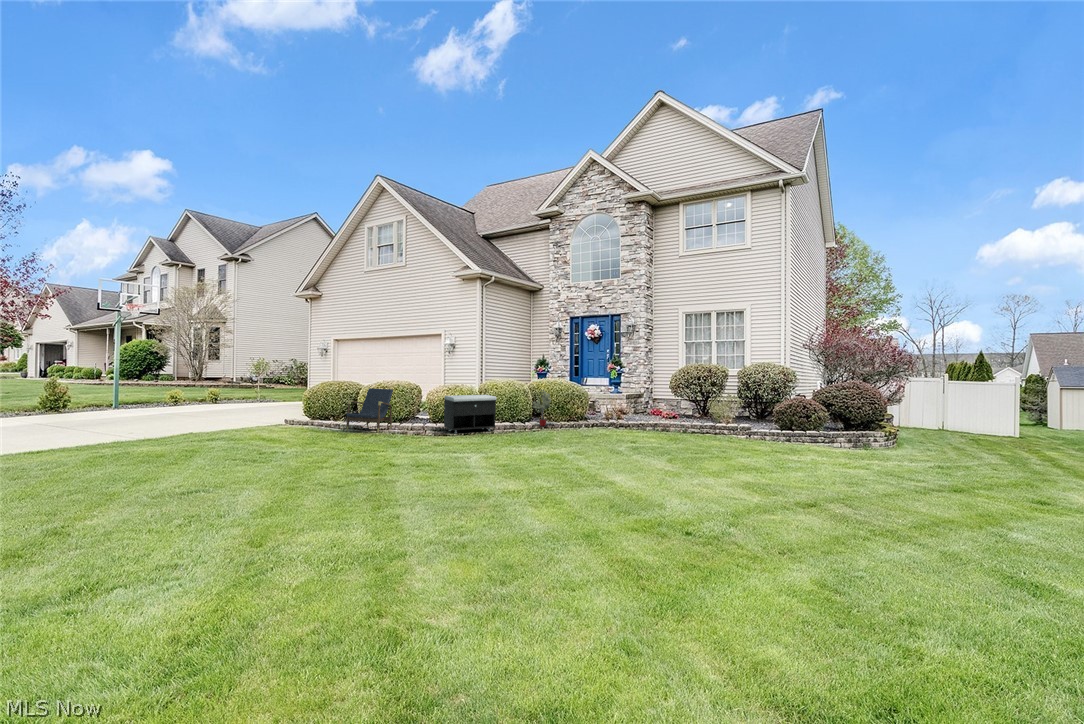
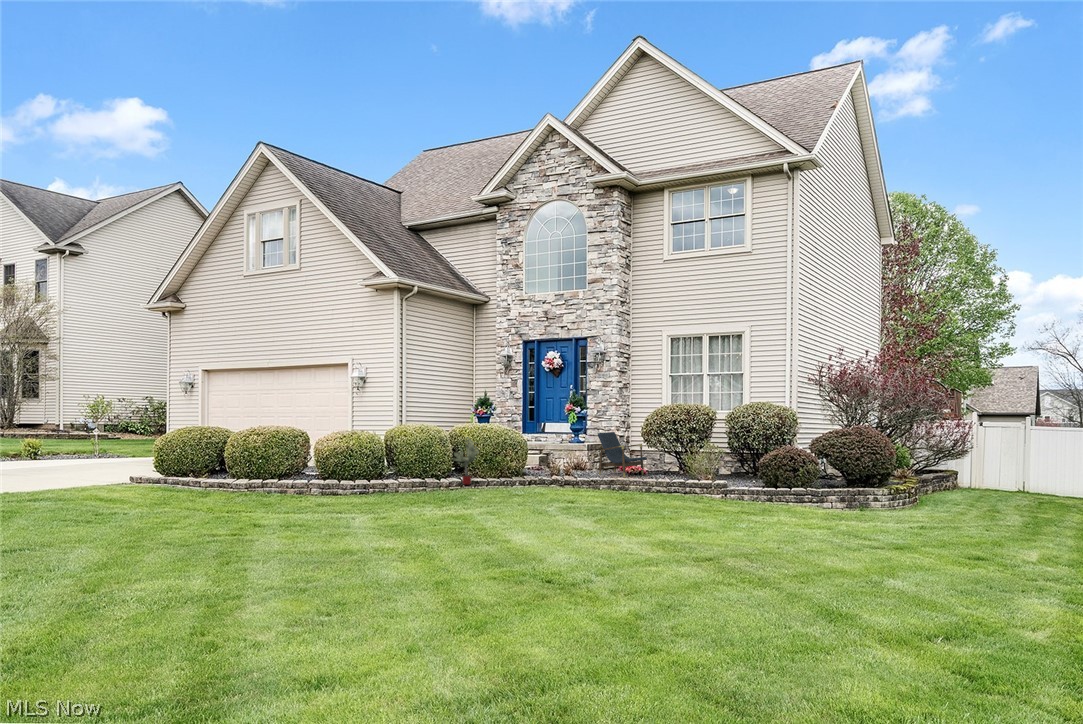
lounge chair: present [346,388,393,433] -> present [598,432,647,478]
storage bench: present [444,395,496,433] -> none [335,443,402,492]

